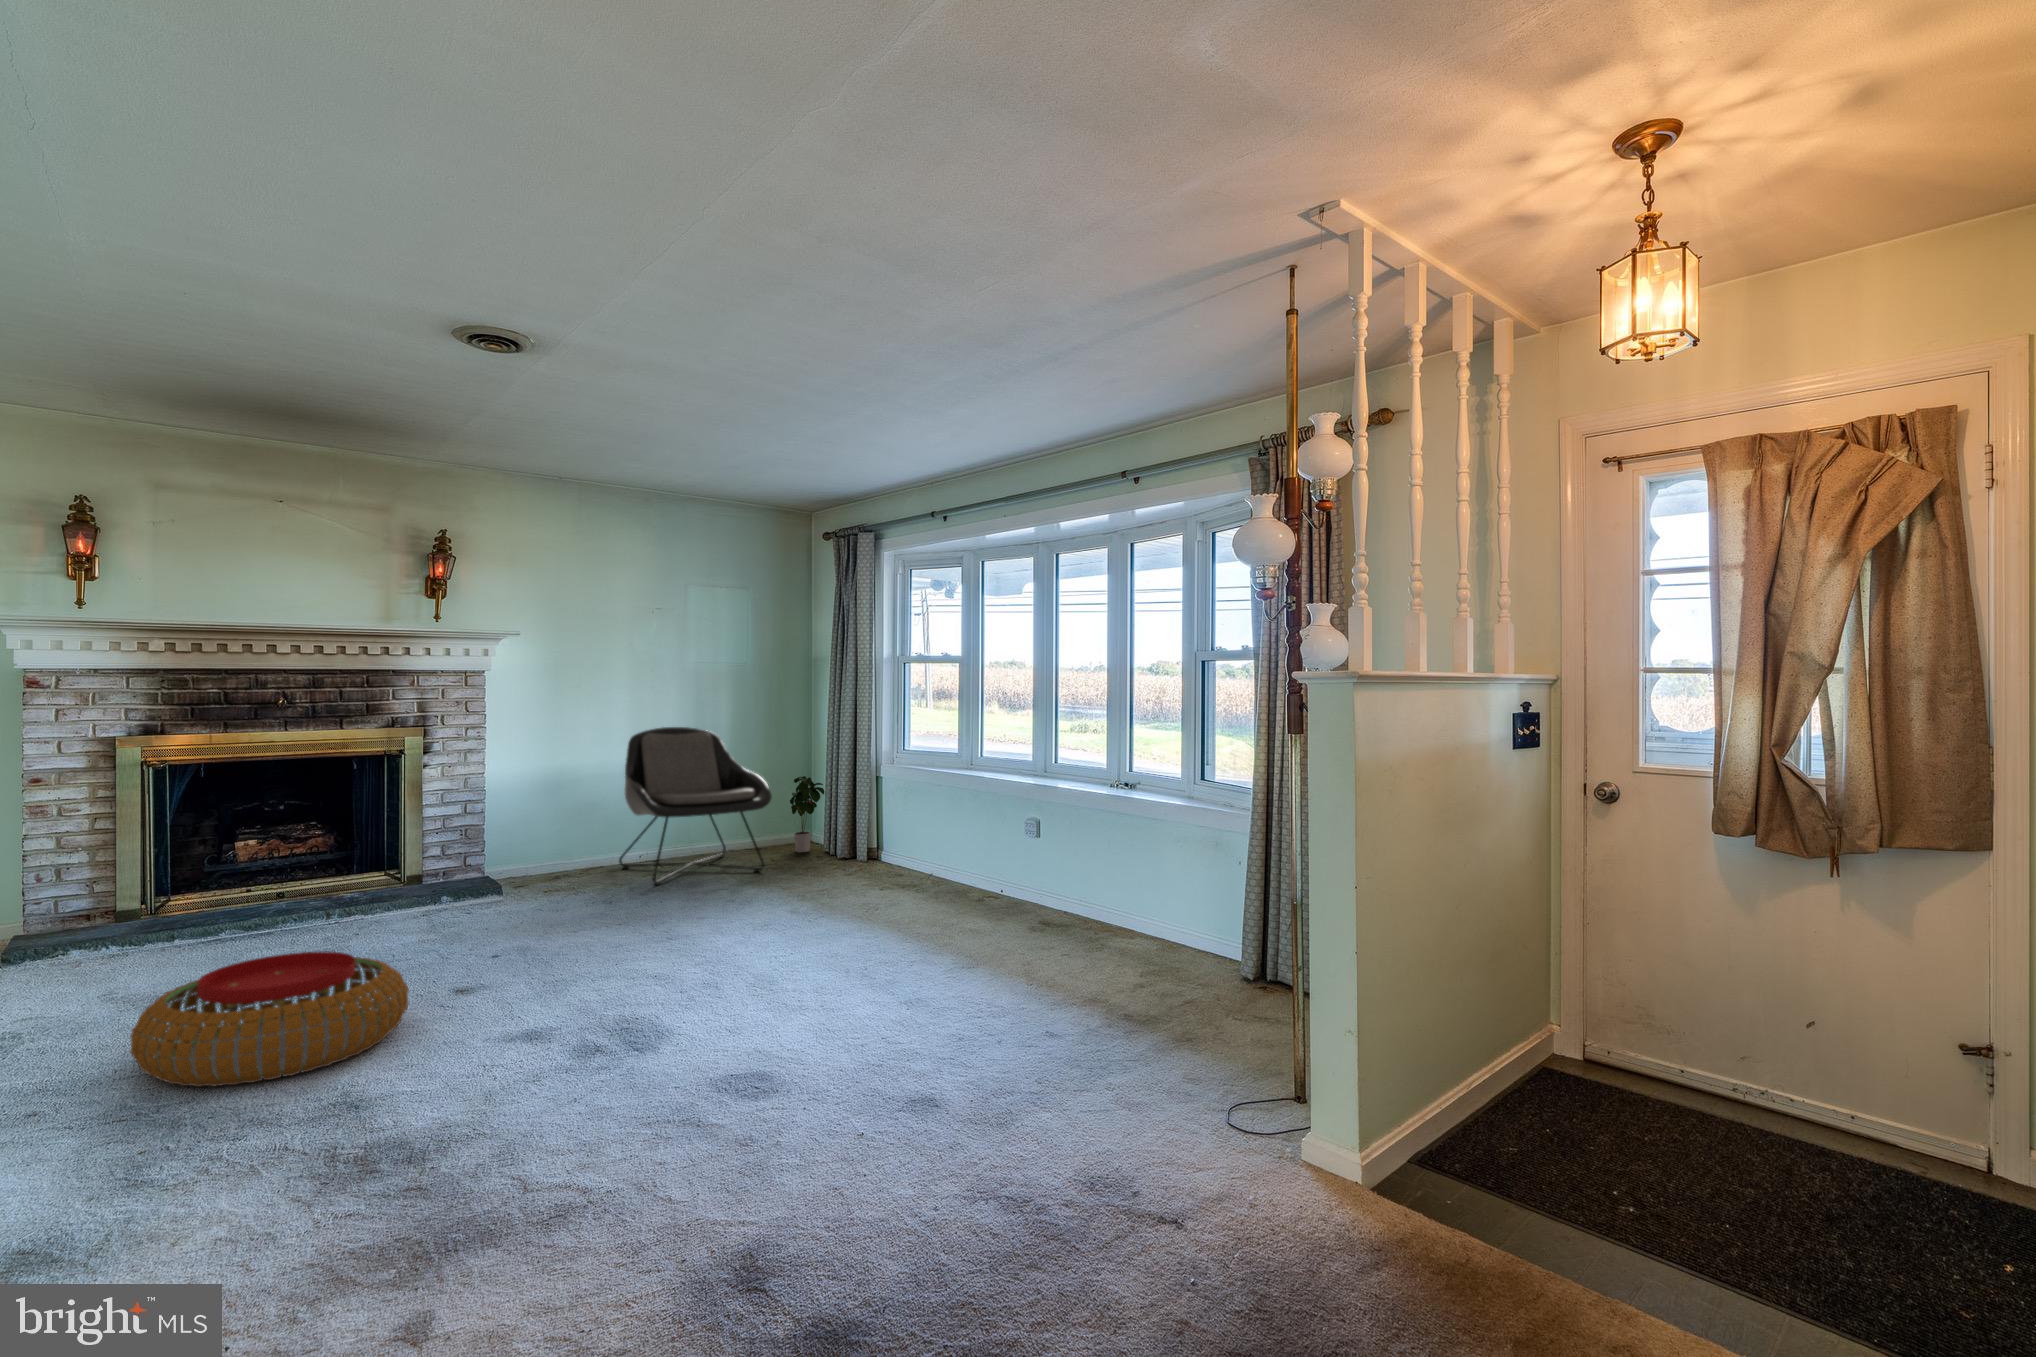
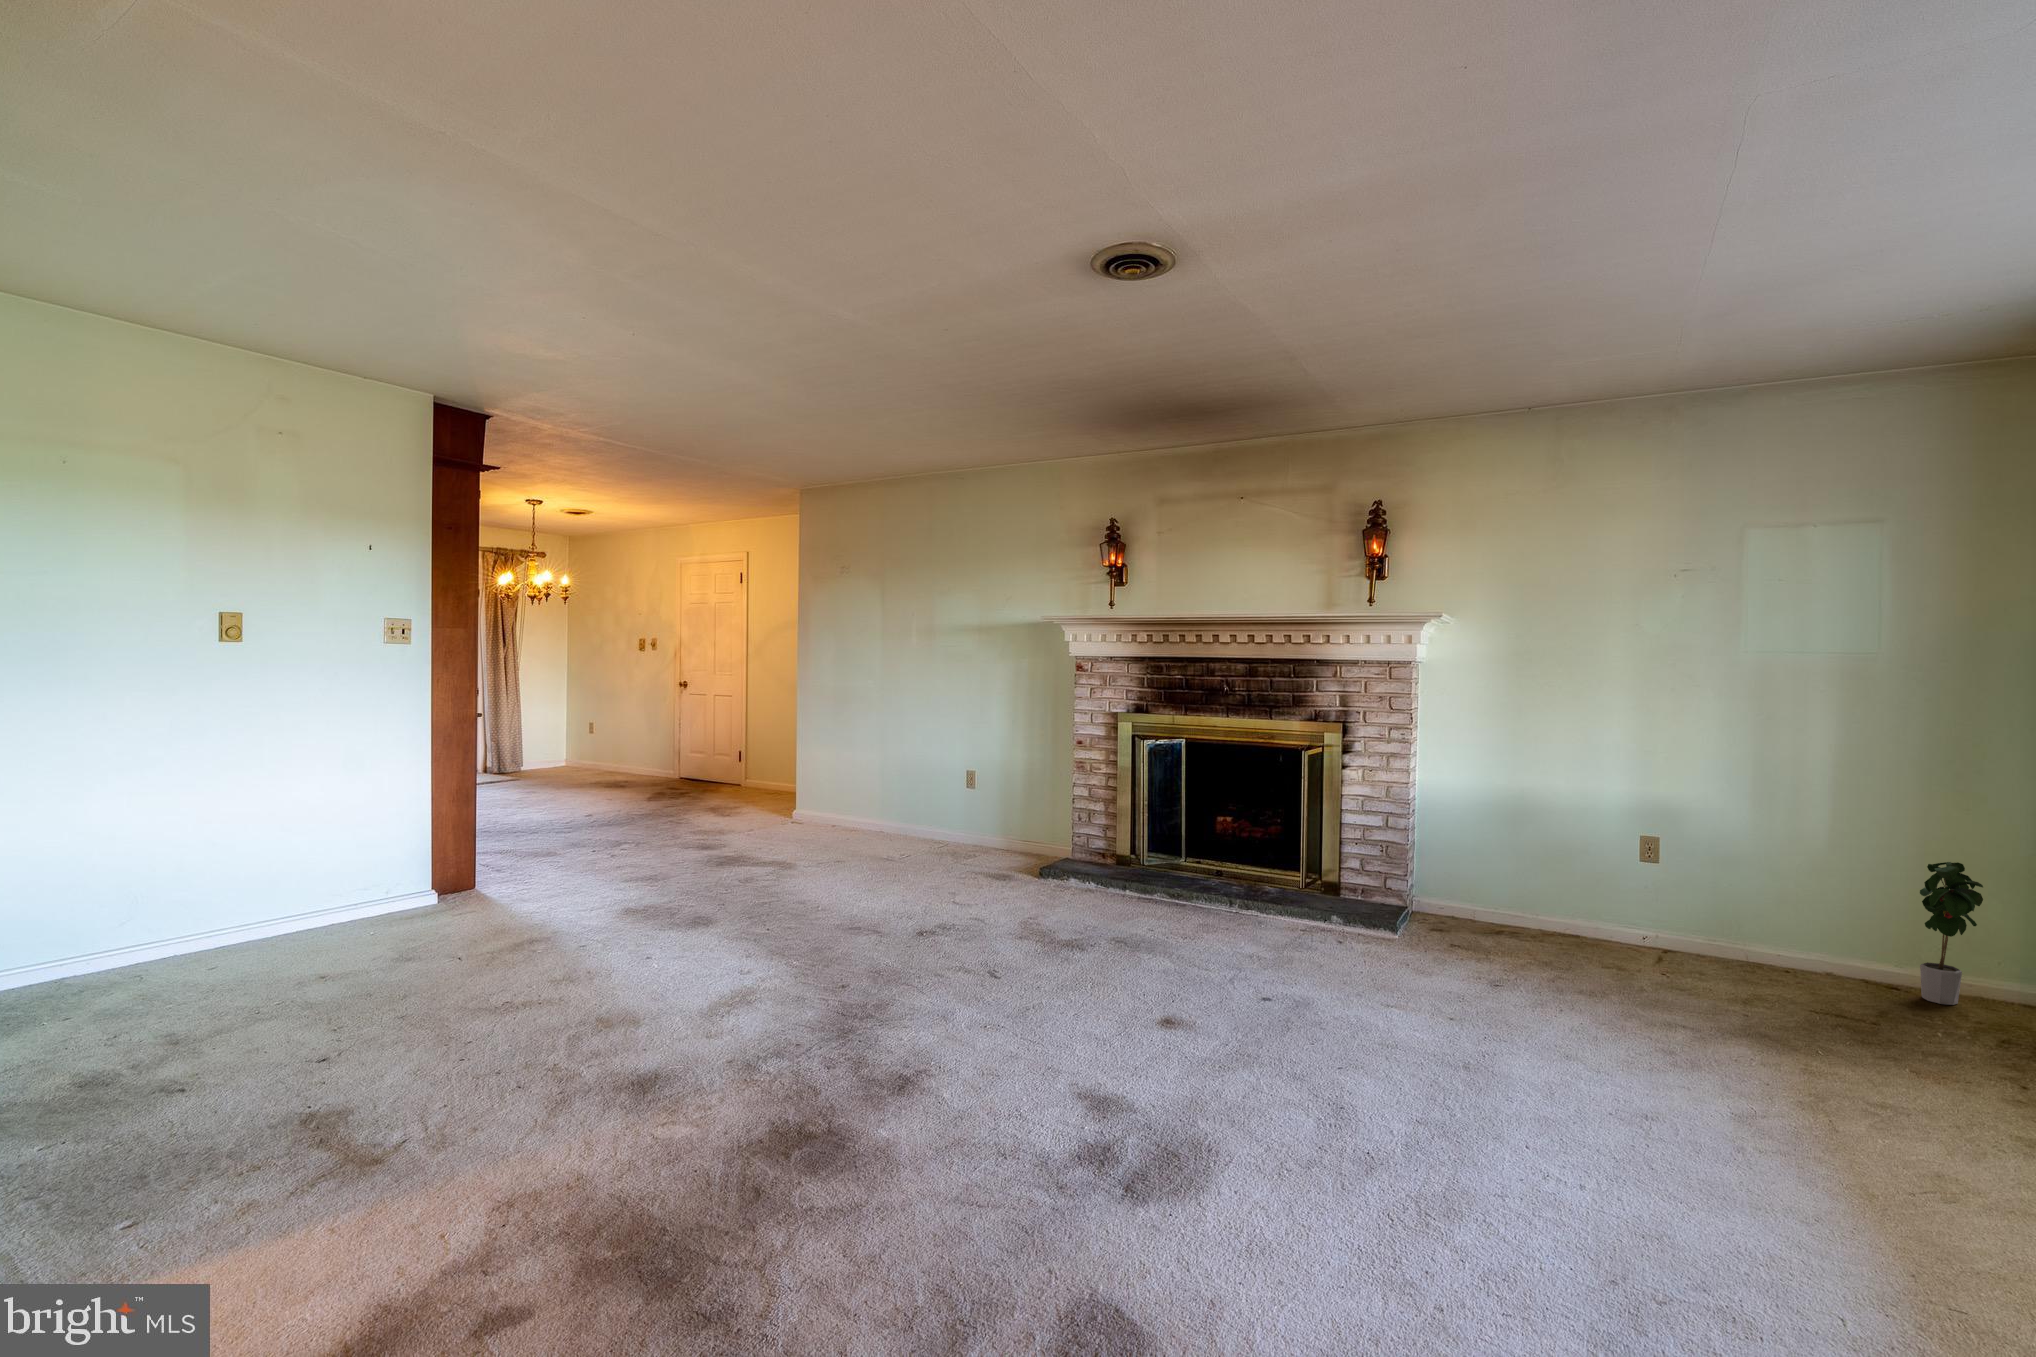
lounge chair: present [619,727,772,885] -> none [1561,748,1814,1012]
pouf: present [130,951,409,1087] -> none [871,935,1081,1063]

